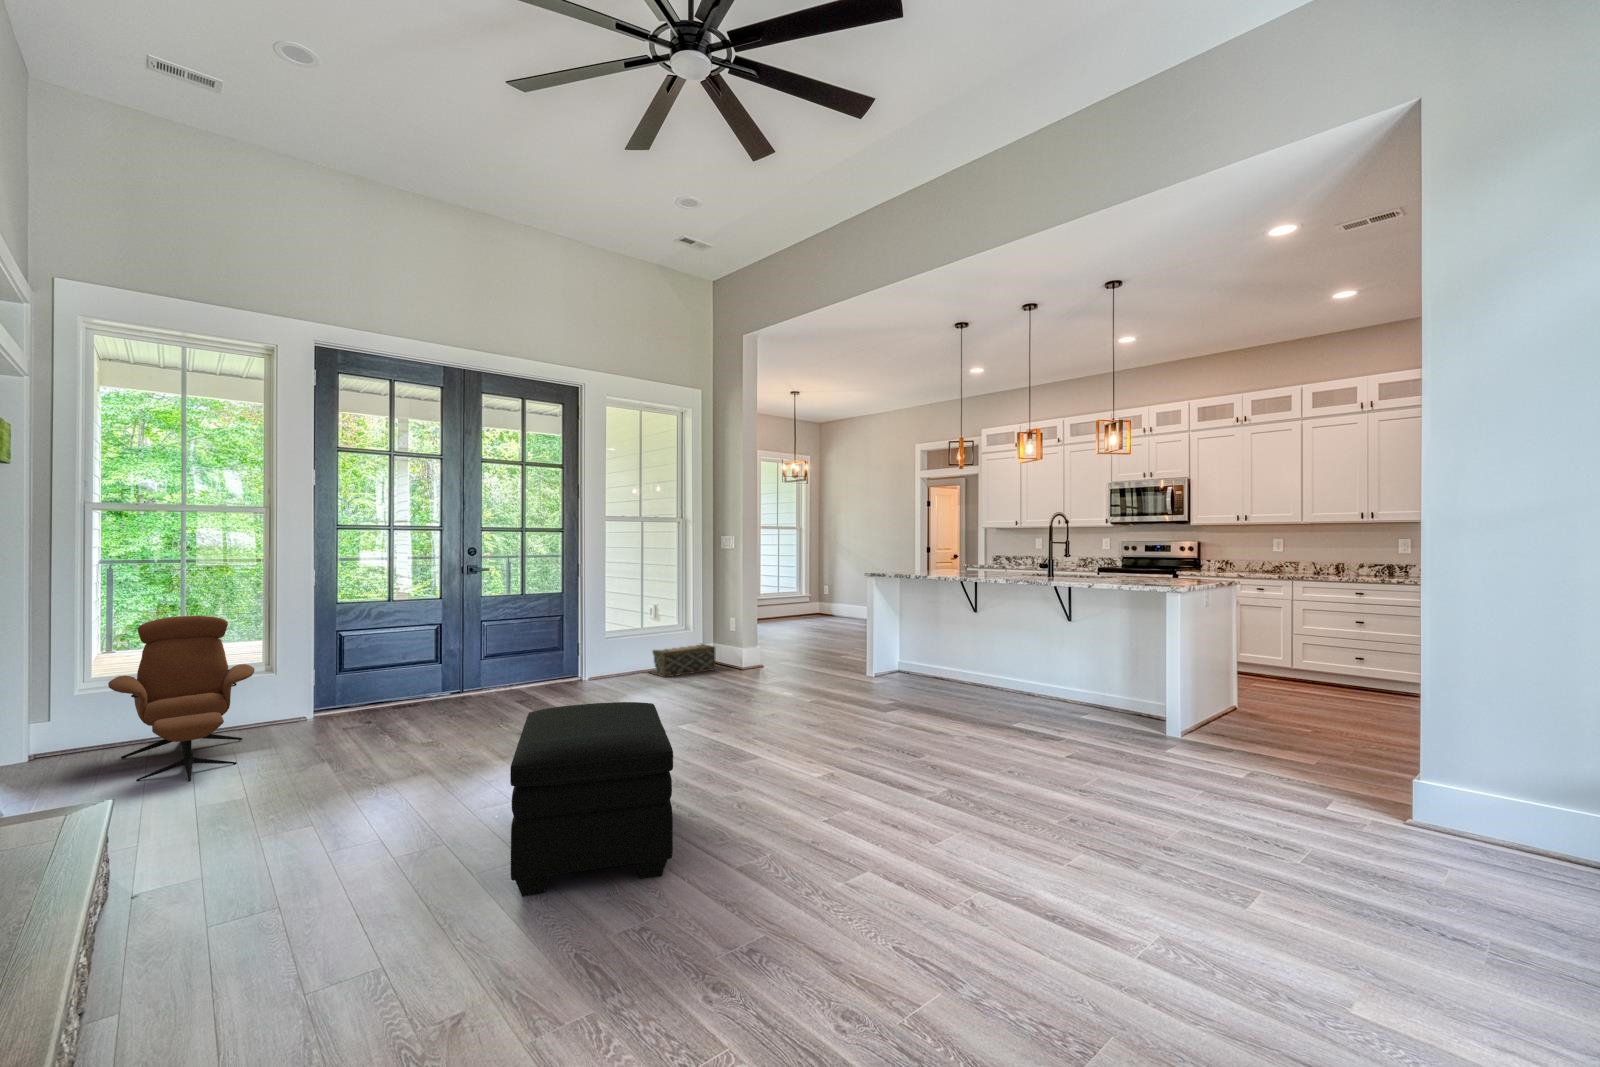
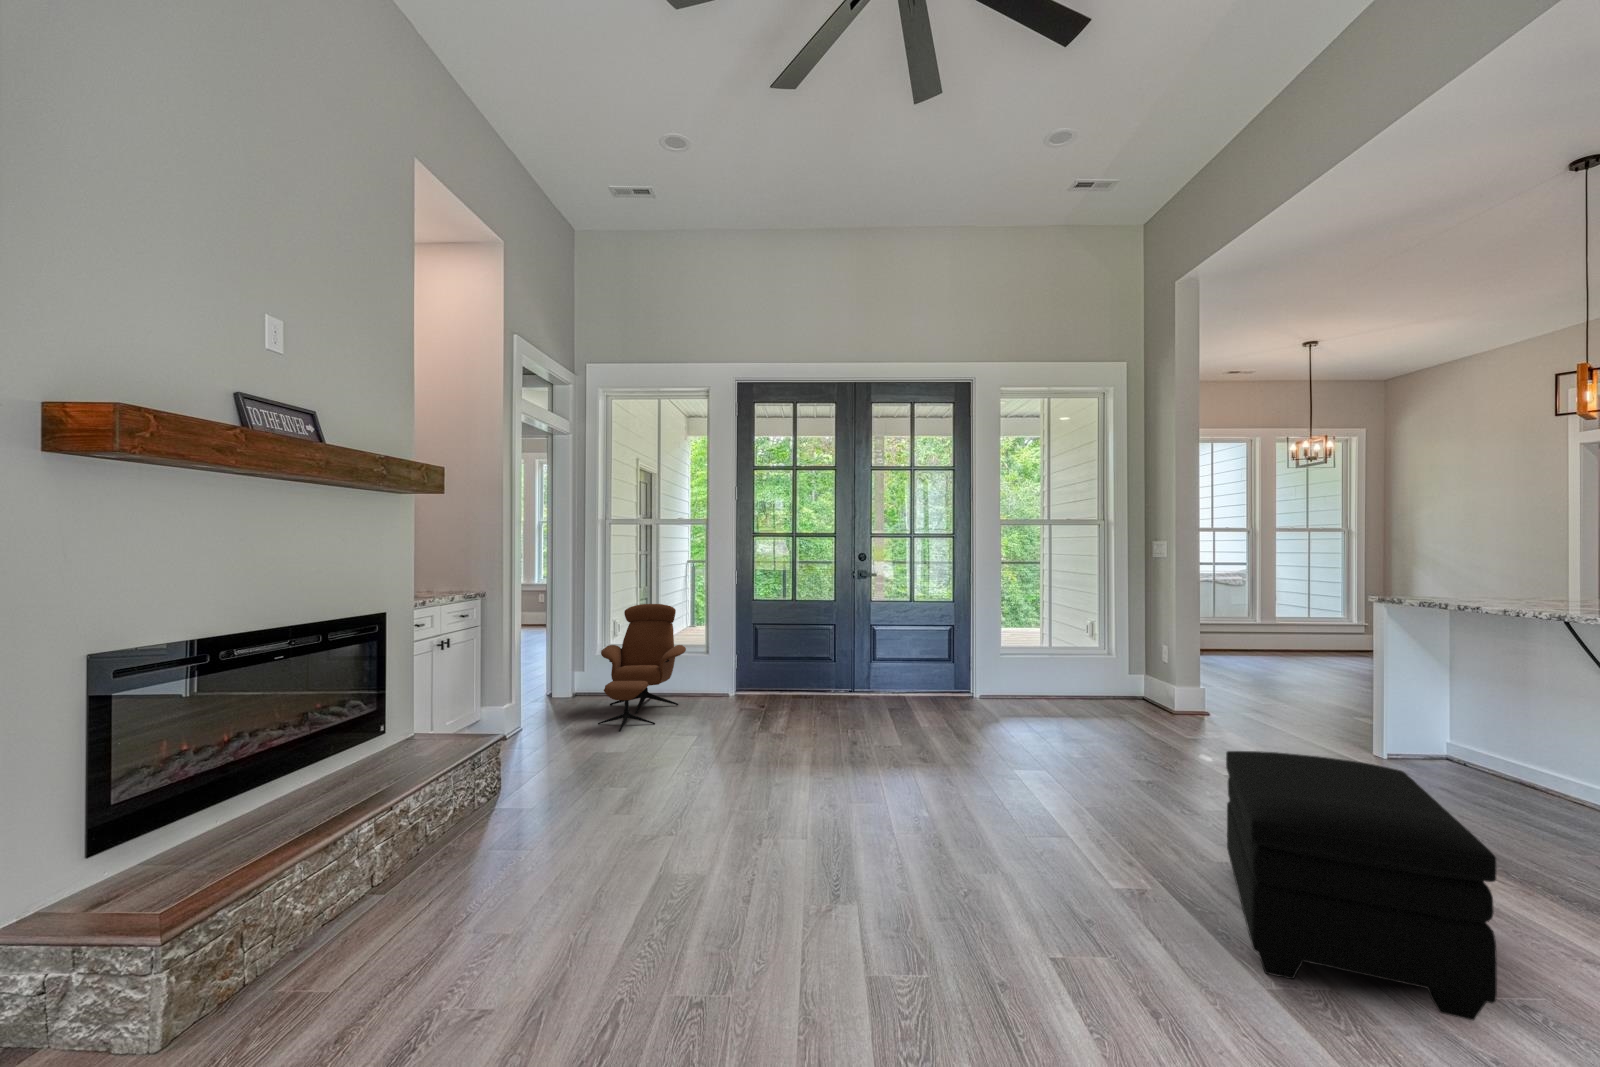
woven basket: present [648,643,716,677] -> none [1051,673,1138,710]
ottoman: present [510,702,673,896] -> present [1226,751,1497,1020]

